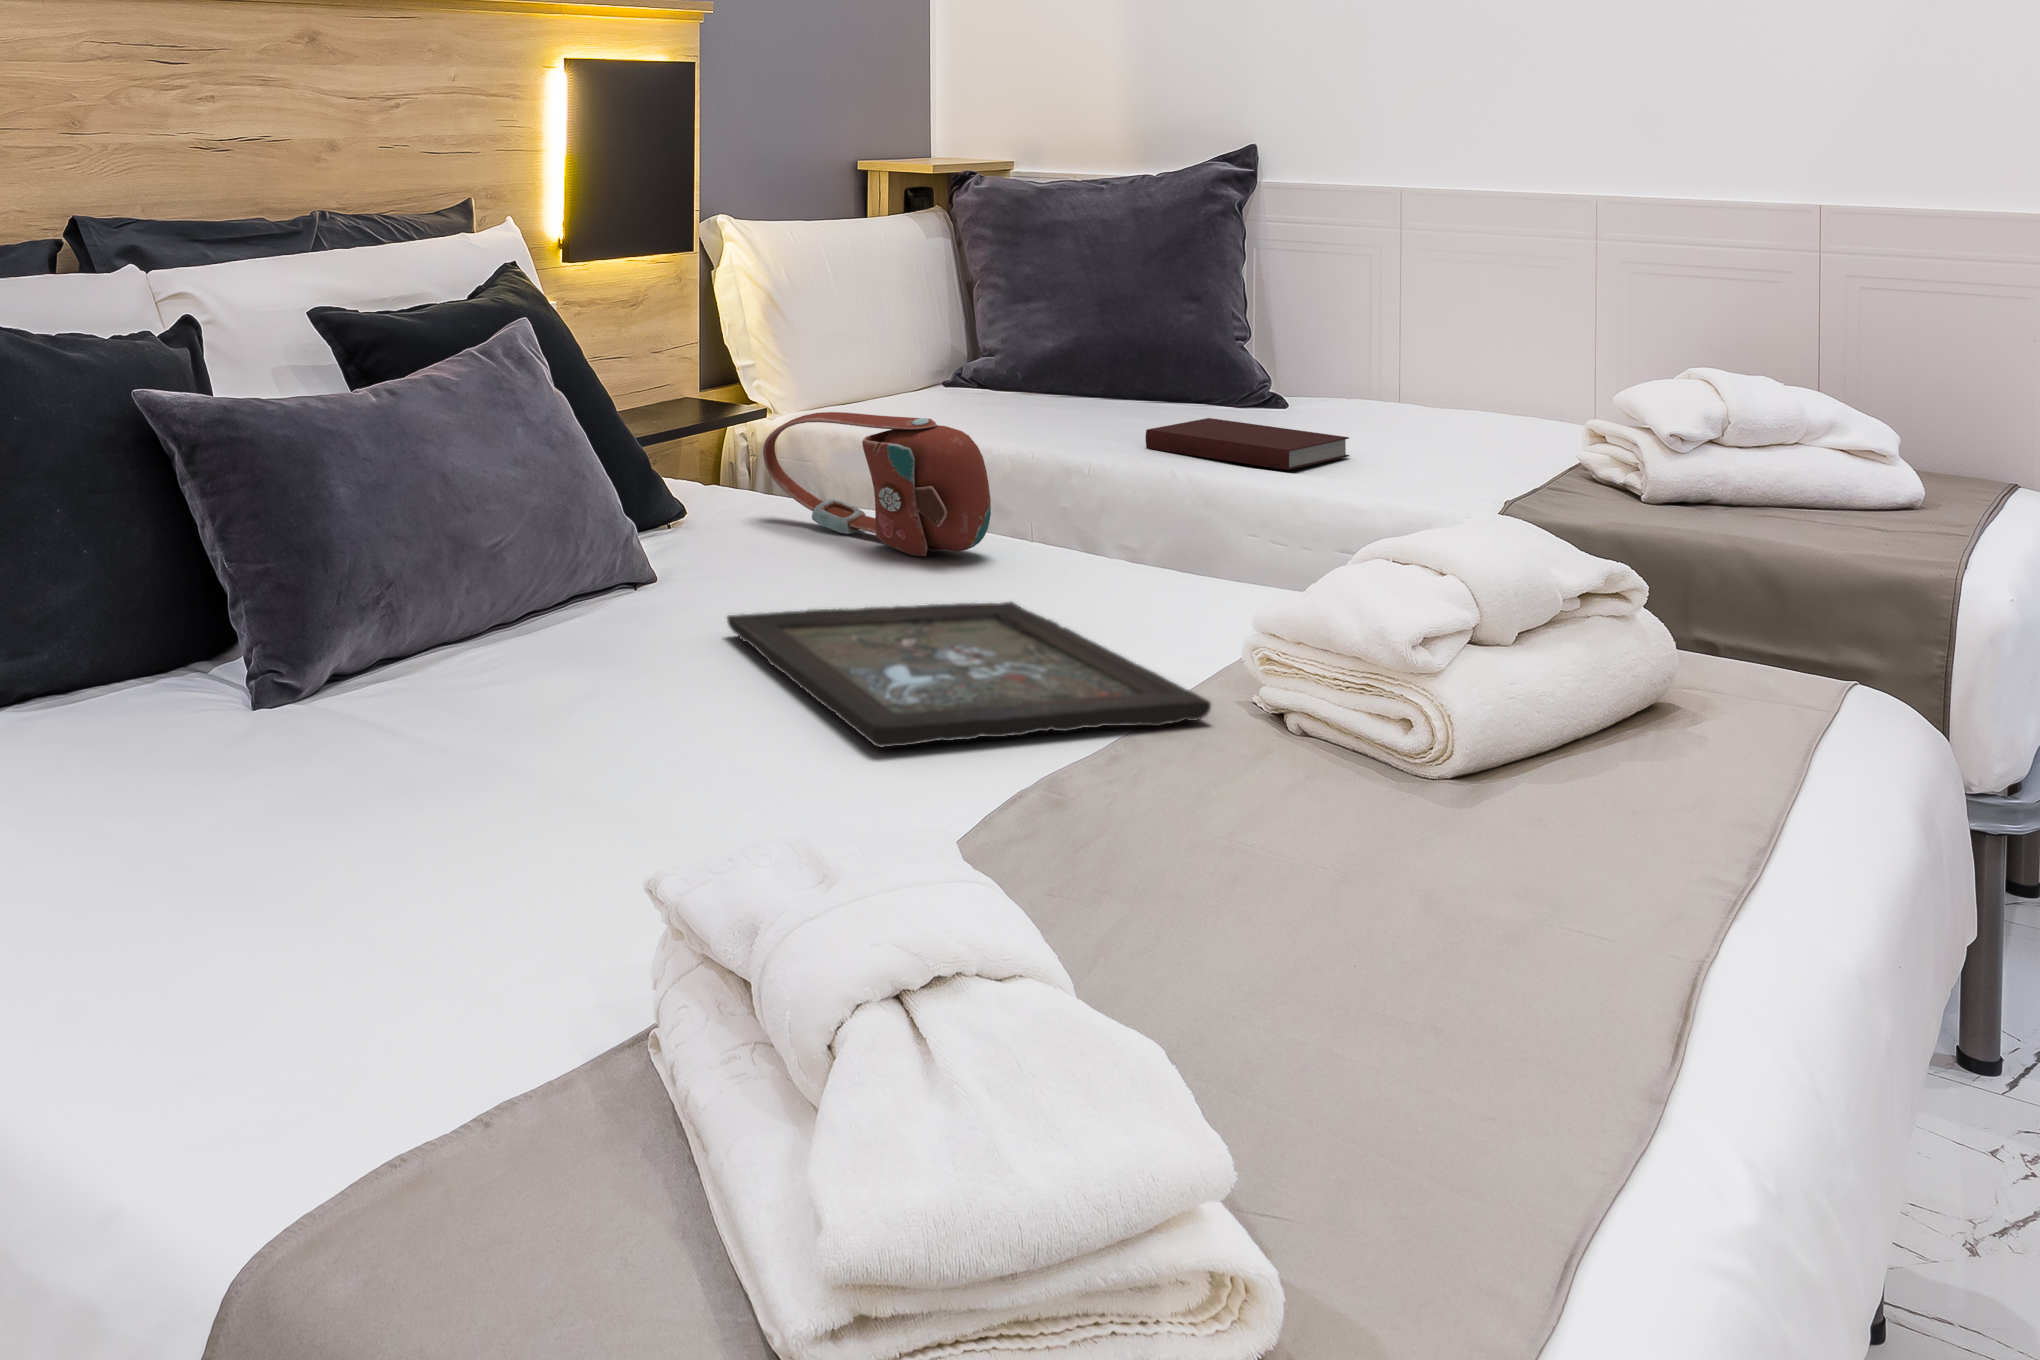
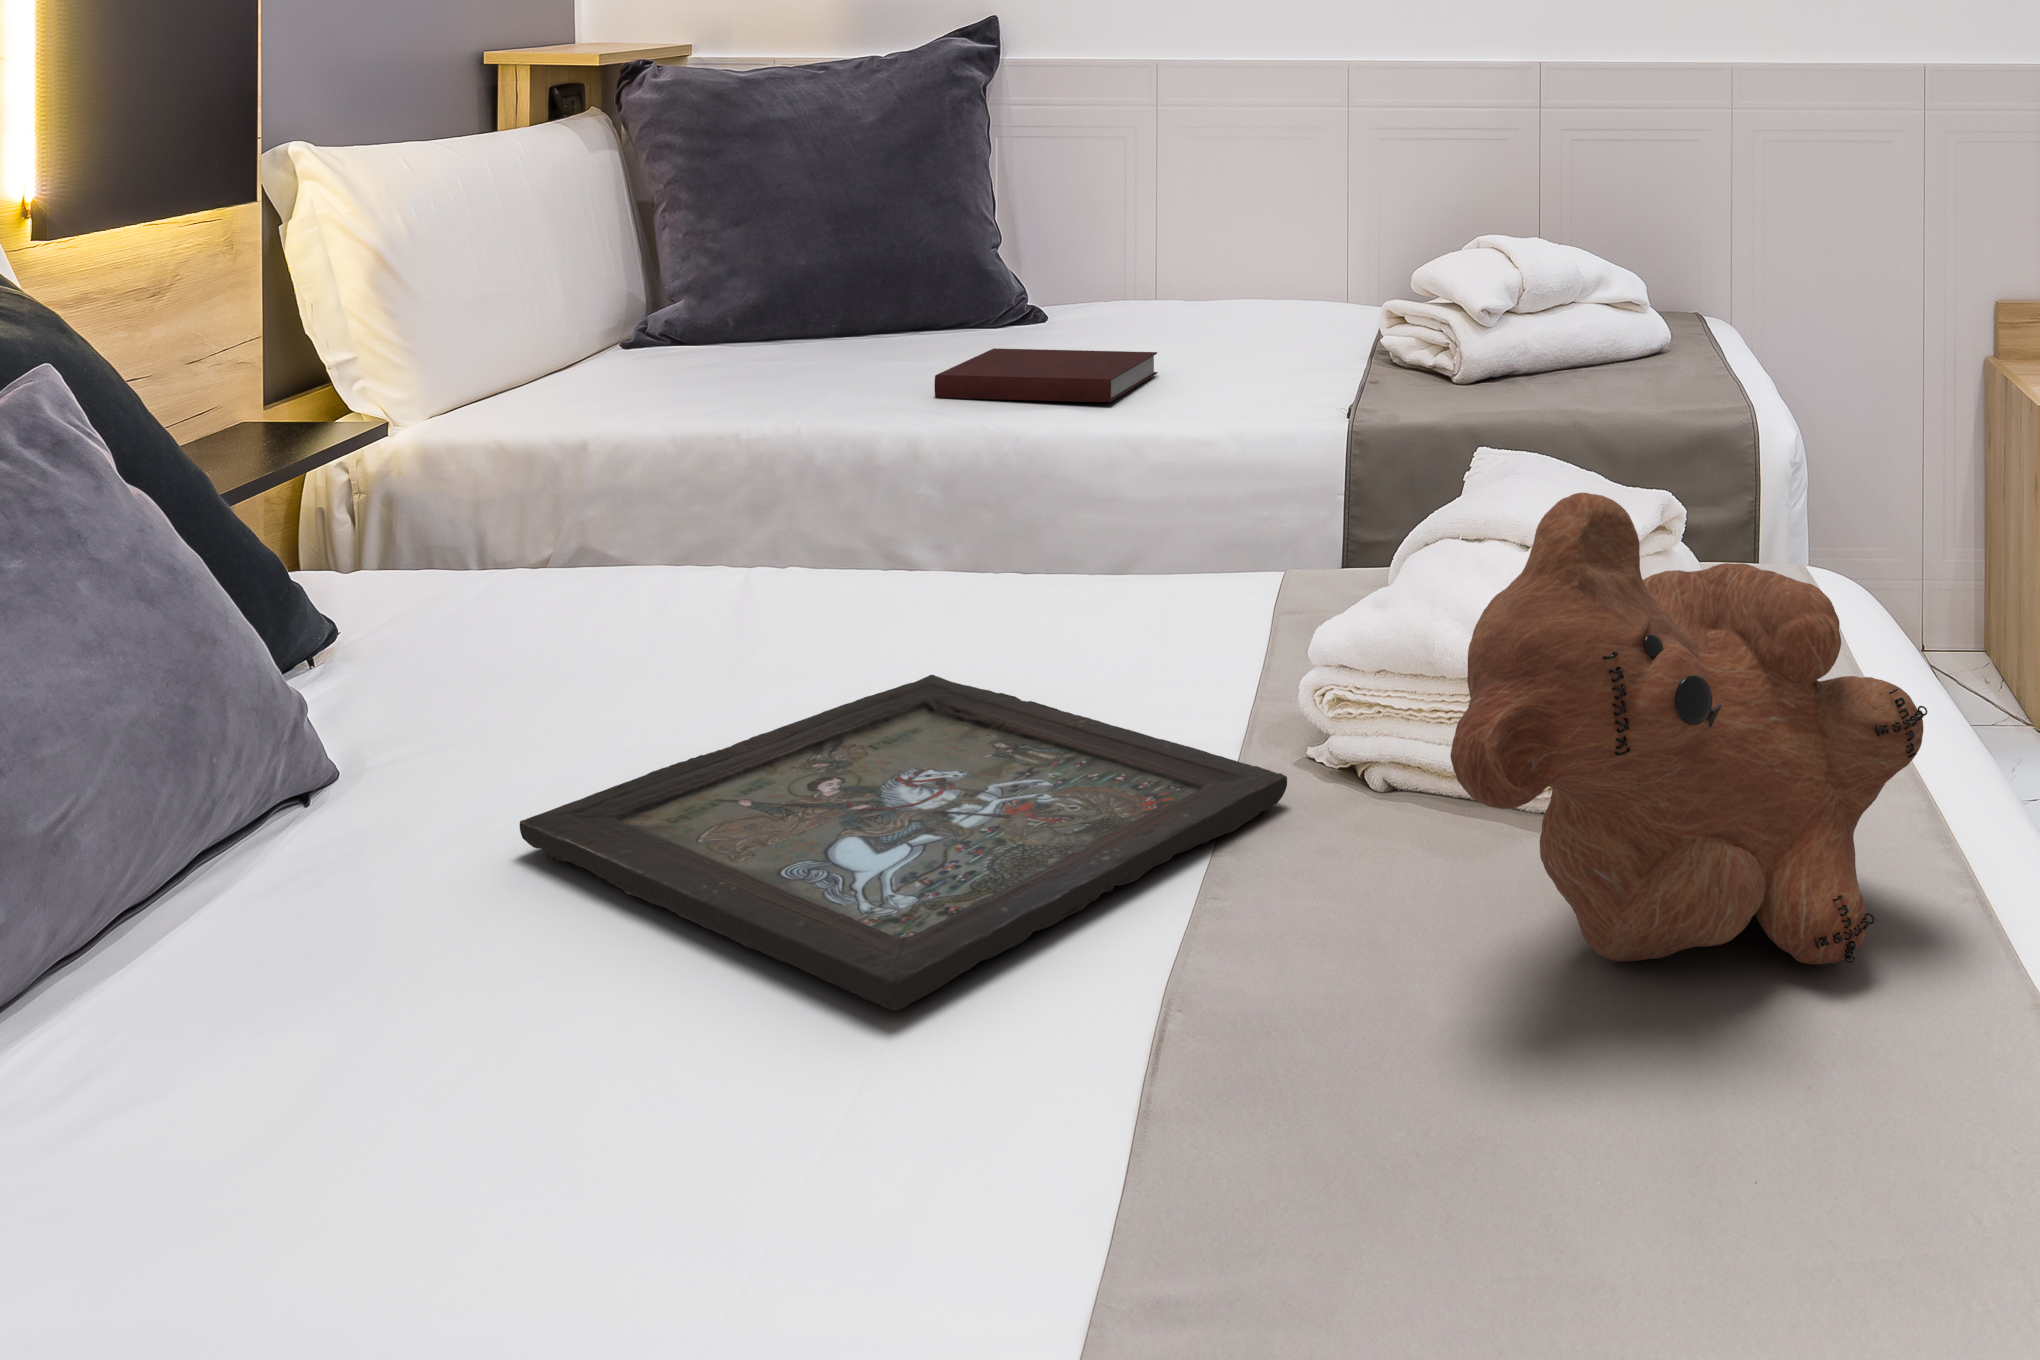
handbag: present [763,412,991,556] -> none [472,428,850,625]
teddy bear: none [1226,489,1695,907] -> present [1450,493,1927,964]

